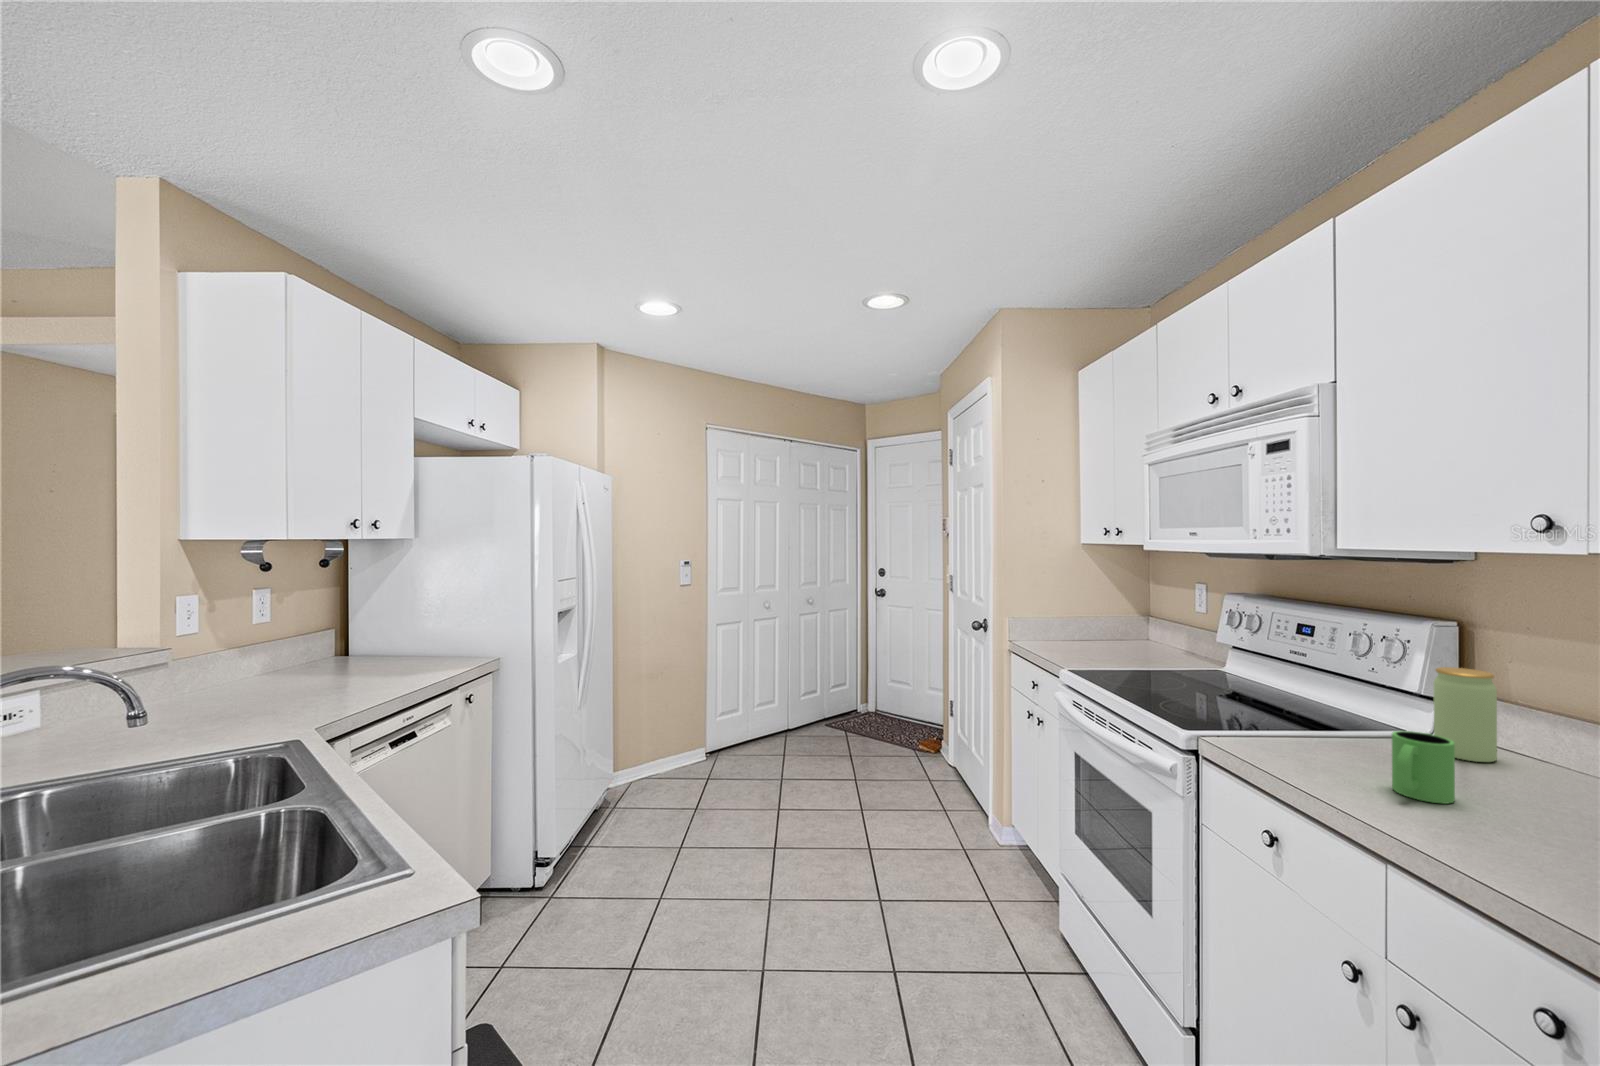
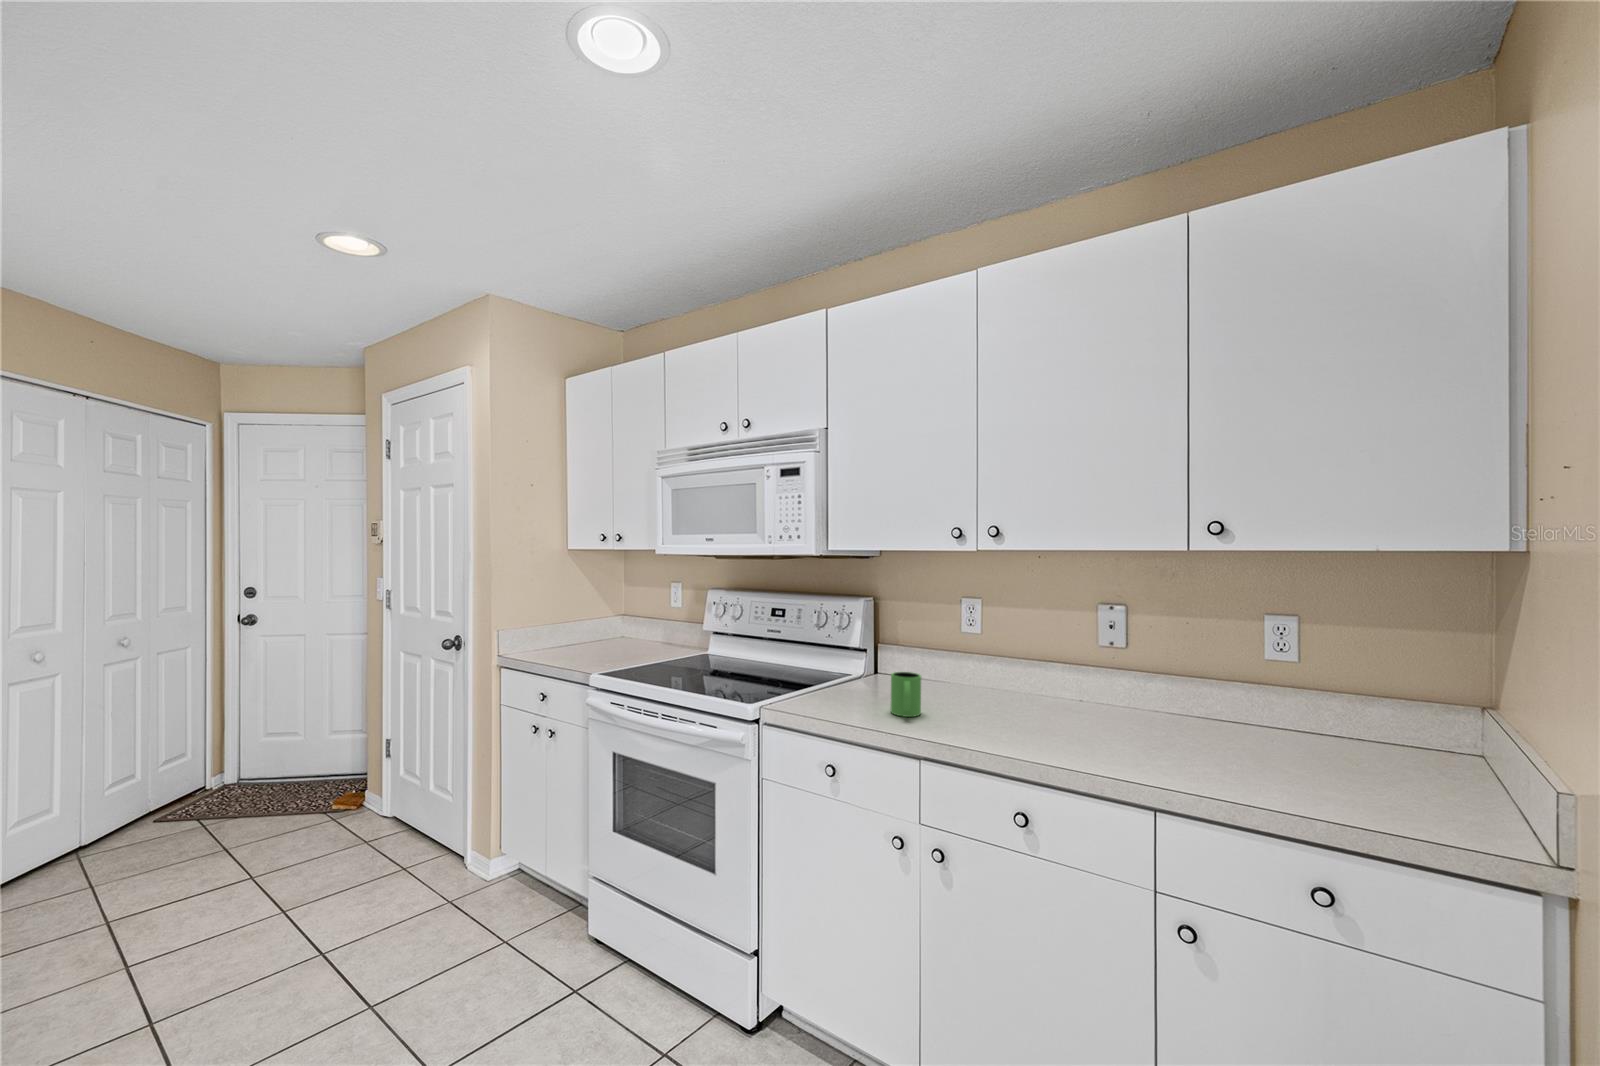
jar: present [1434,667,1497,762] -> none [873,627,901,686]

